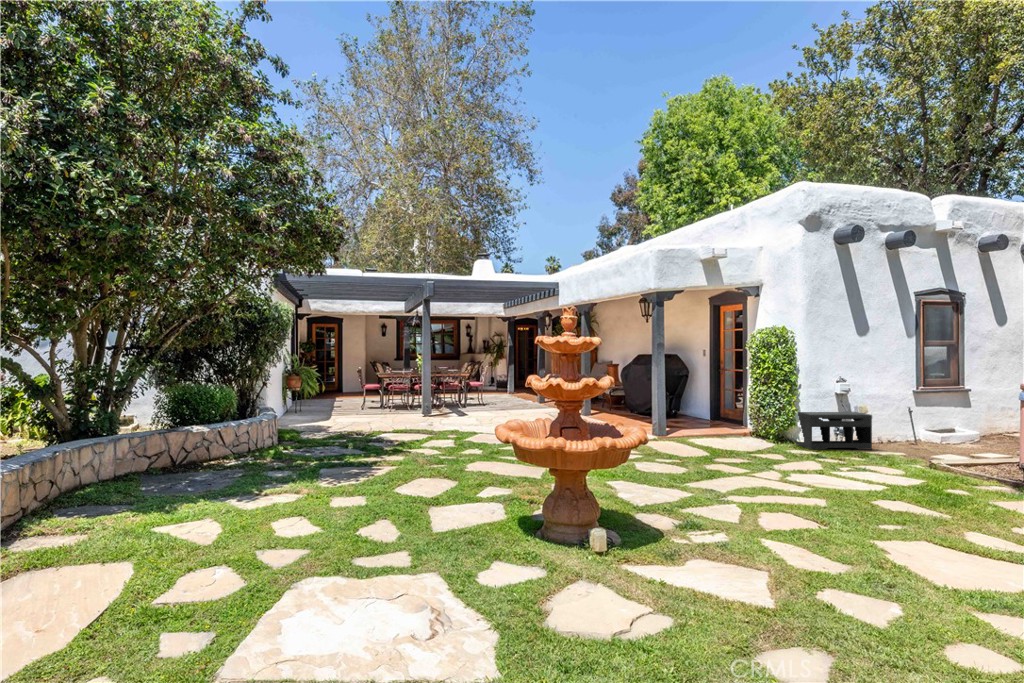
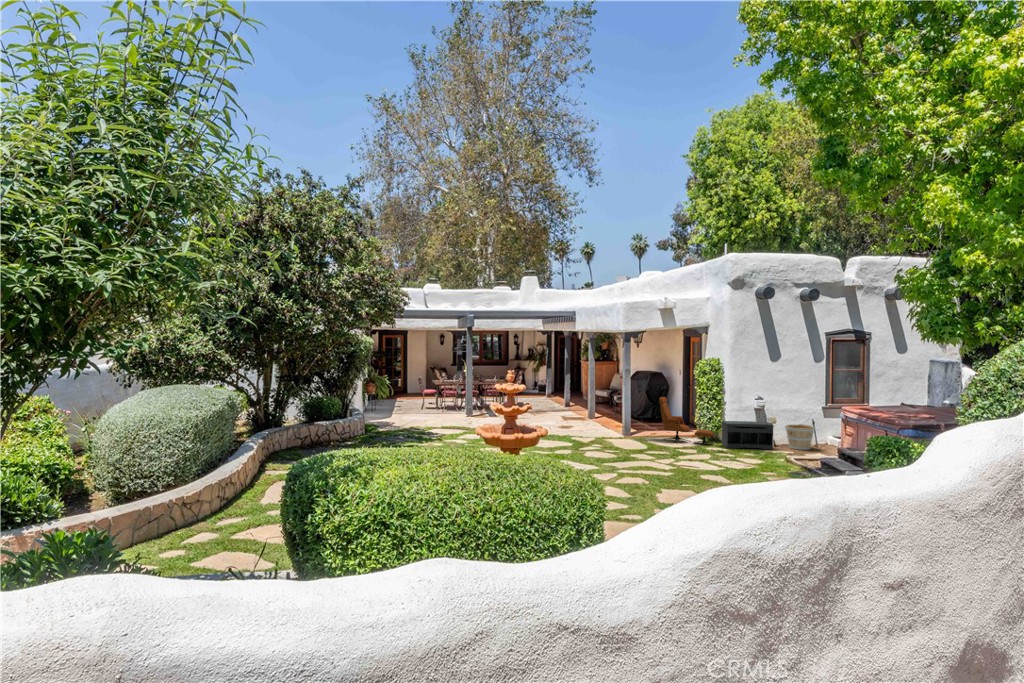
lounge chair: none [706,381,787,446] -> present [659,397,714,445]
wooden bucket: none [876,414,921,449] -> present [785,424,815,450]

